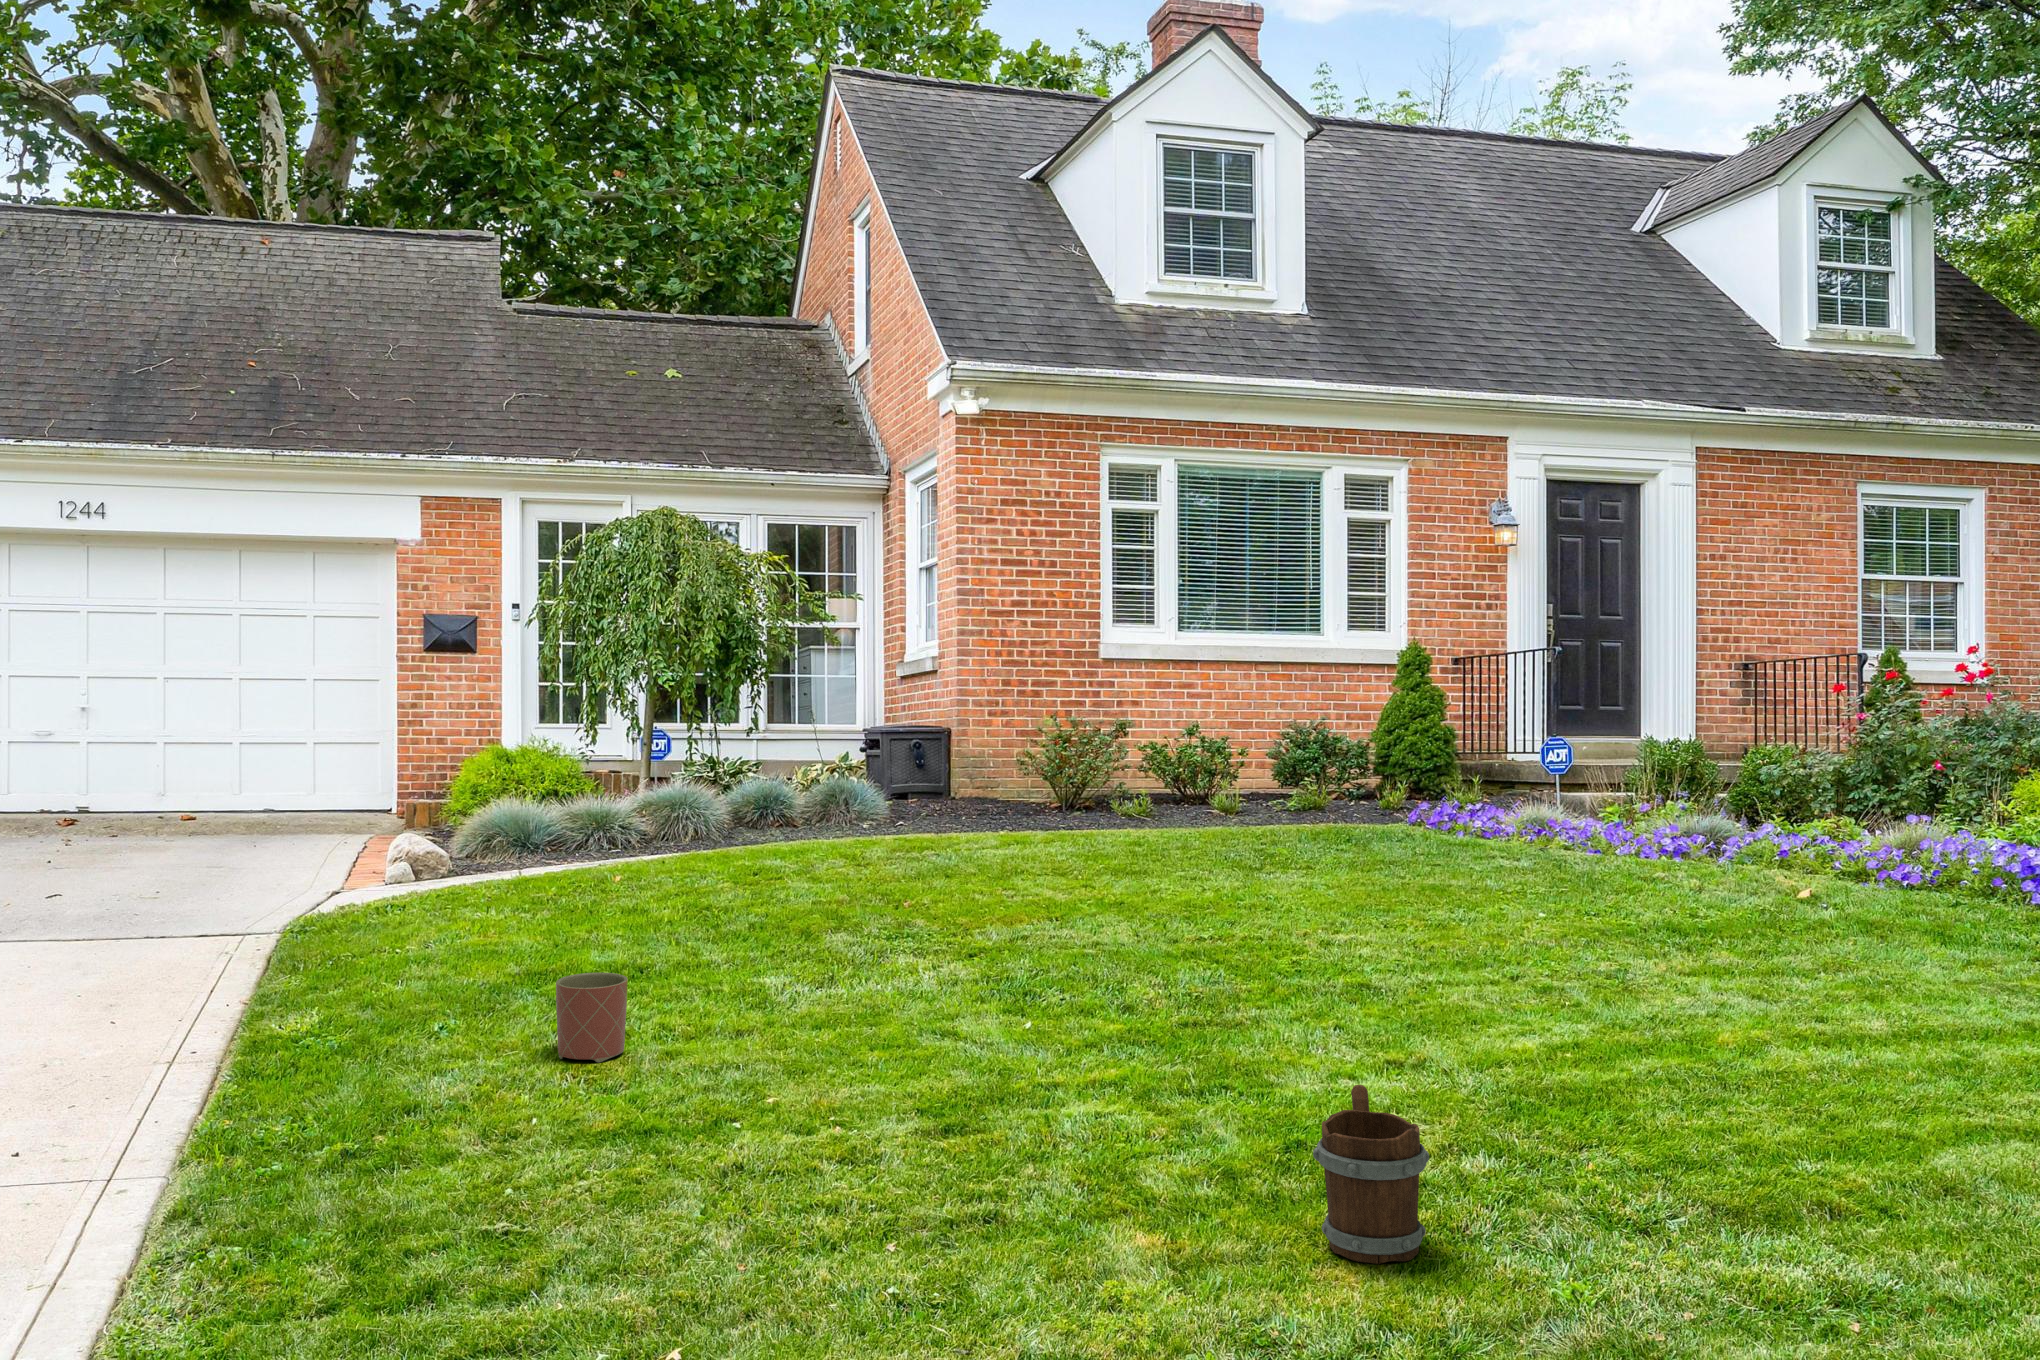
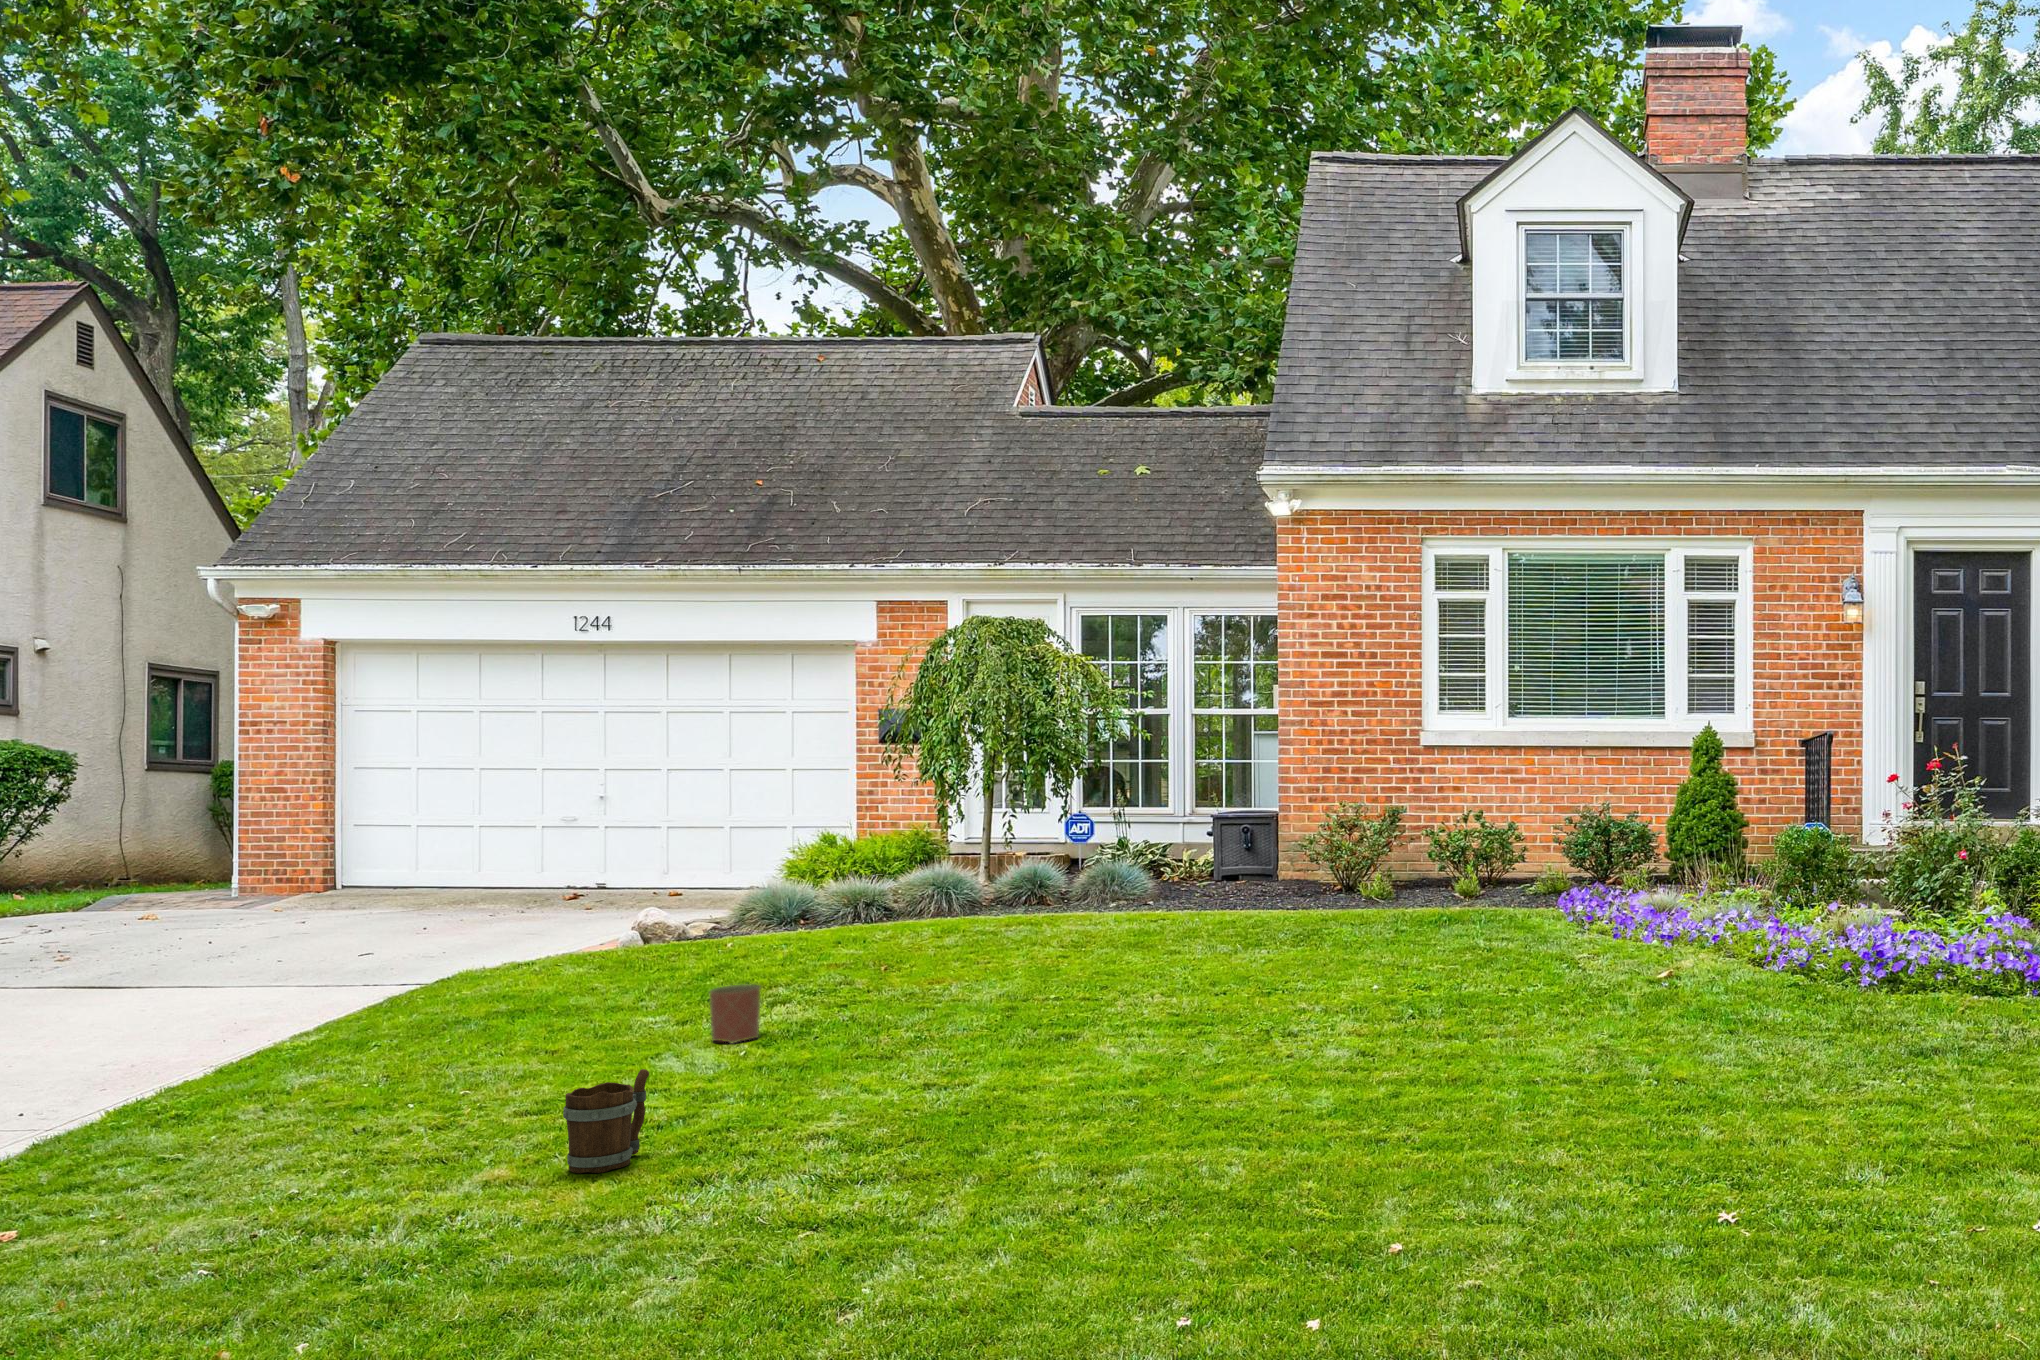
planter: present [556,972,628,1063] -> present [709,984,760,1044]

